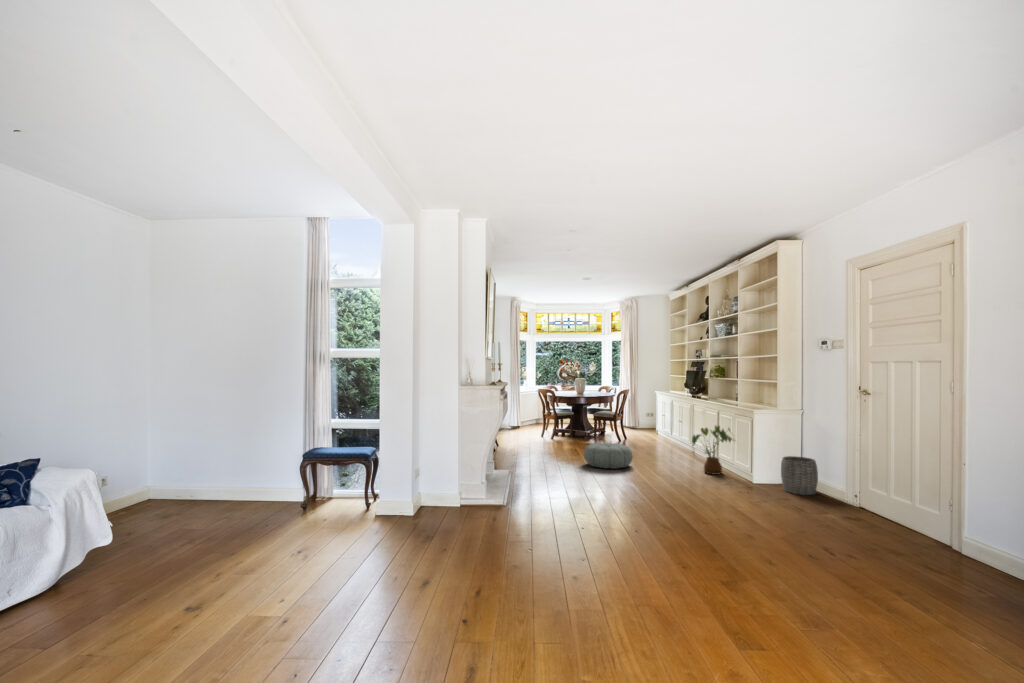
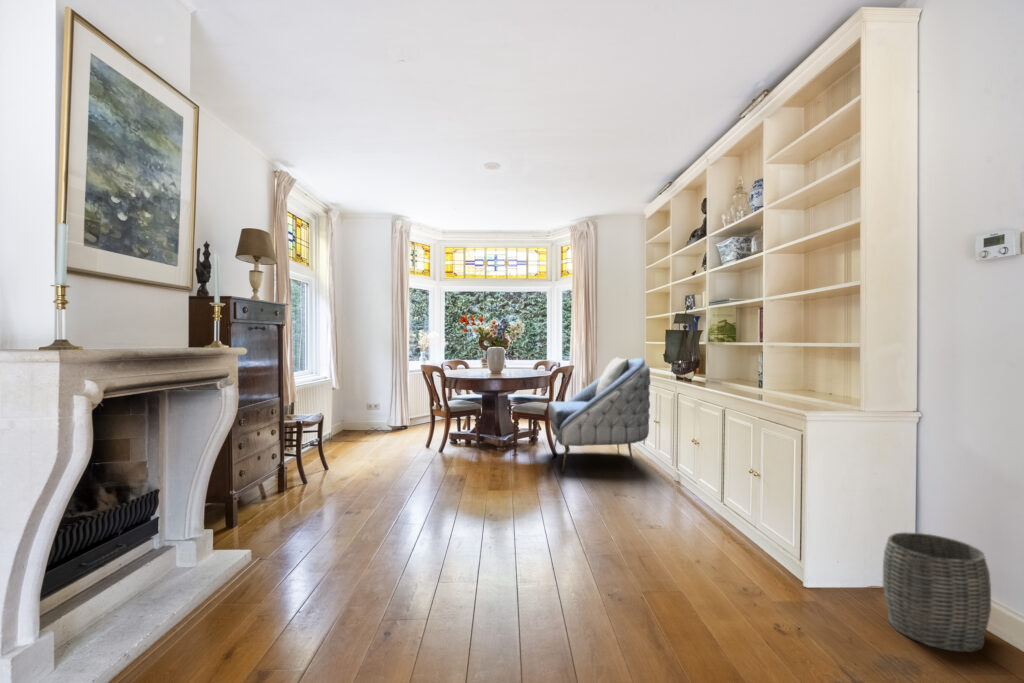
armchair: none [617,385,678,449] -> present [548,357,651,472]
house plant: present [692,426,731,475] -> none [663,442,757,554]
pouf: present [584,443,632,469] -> none [445,473,543,534]

